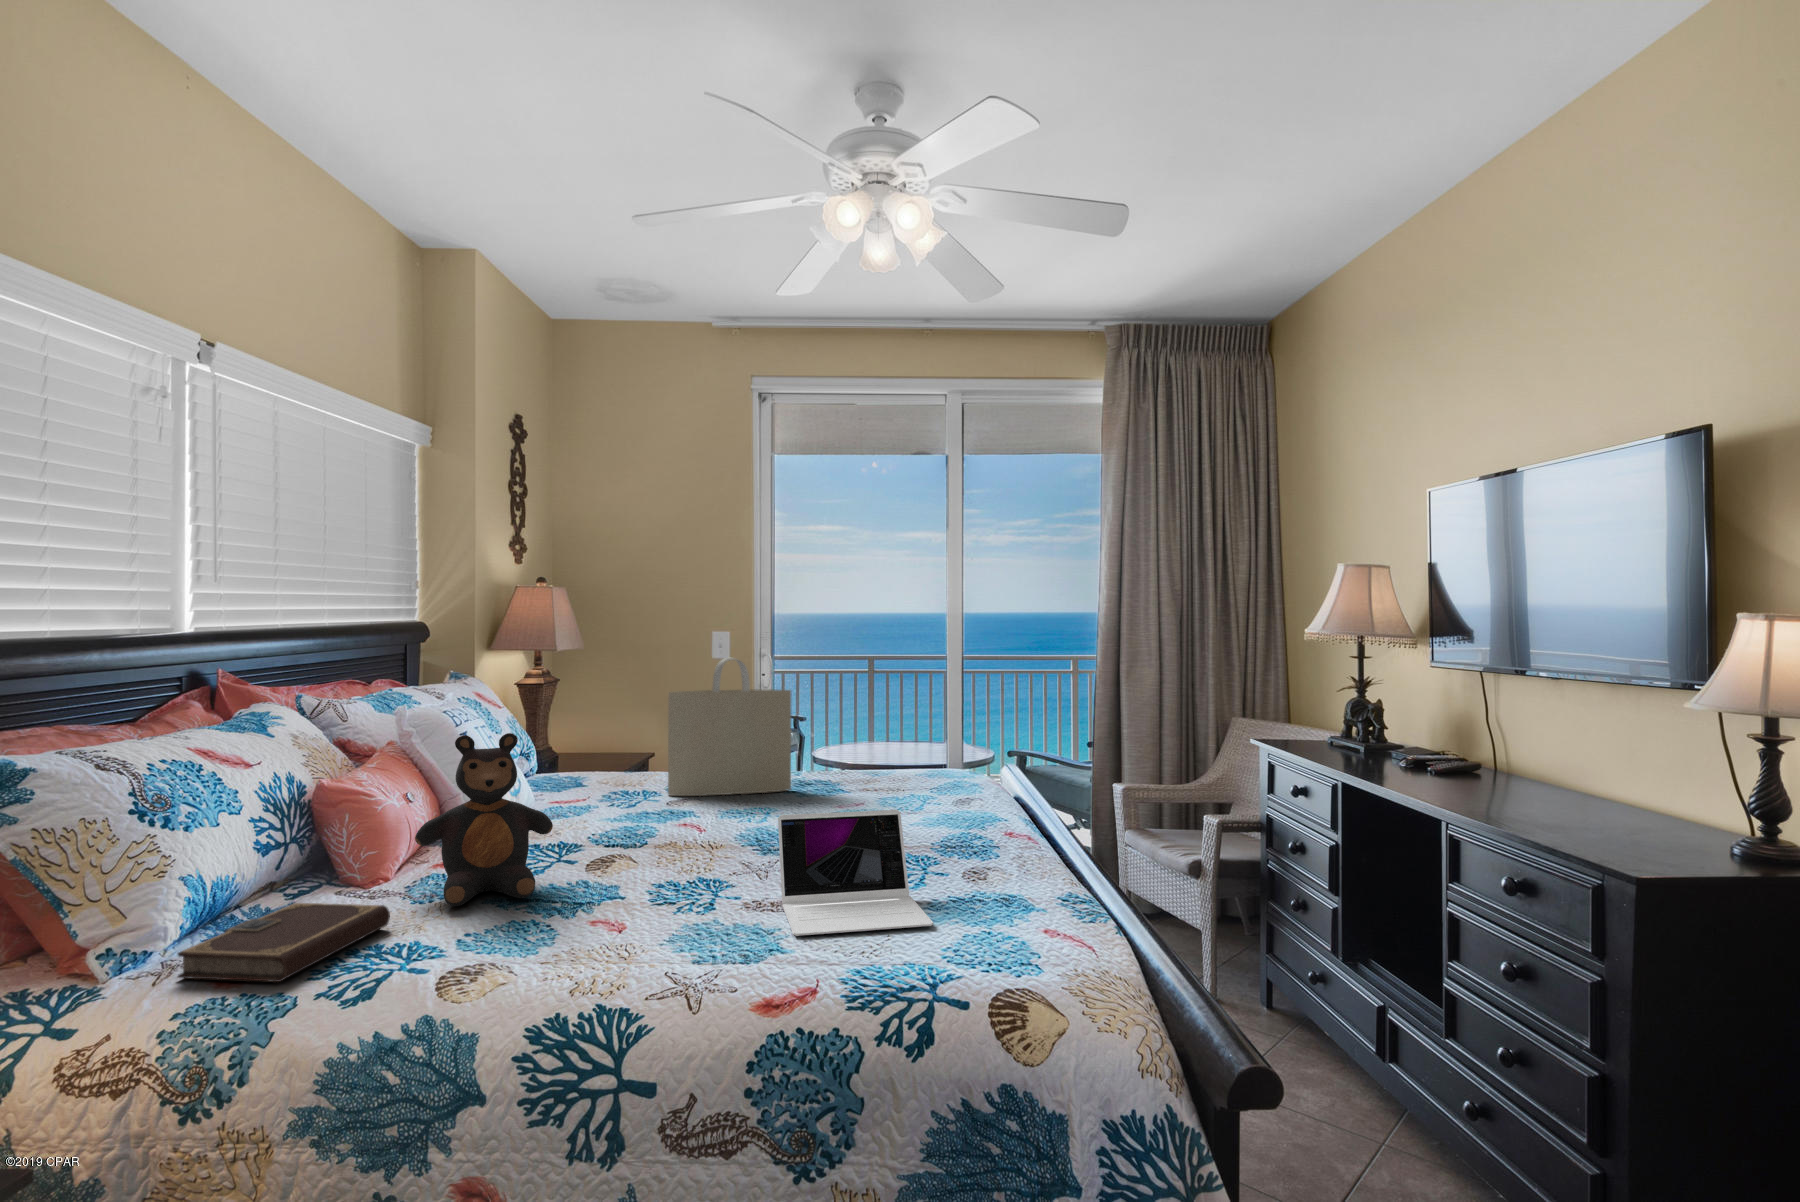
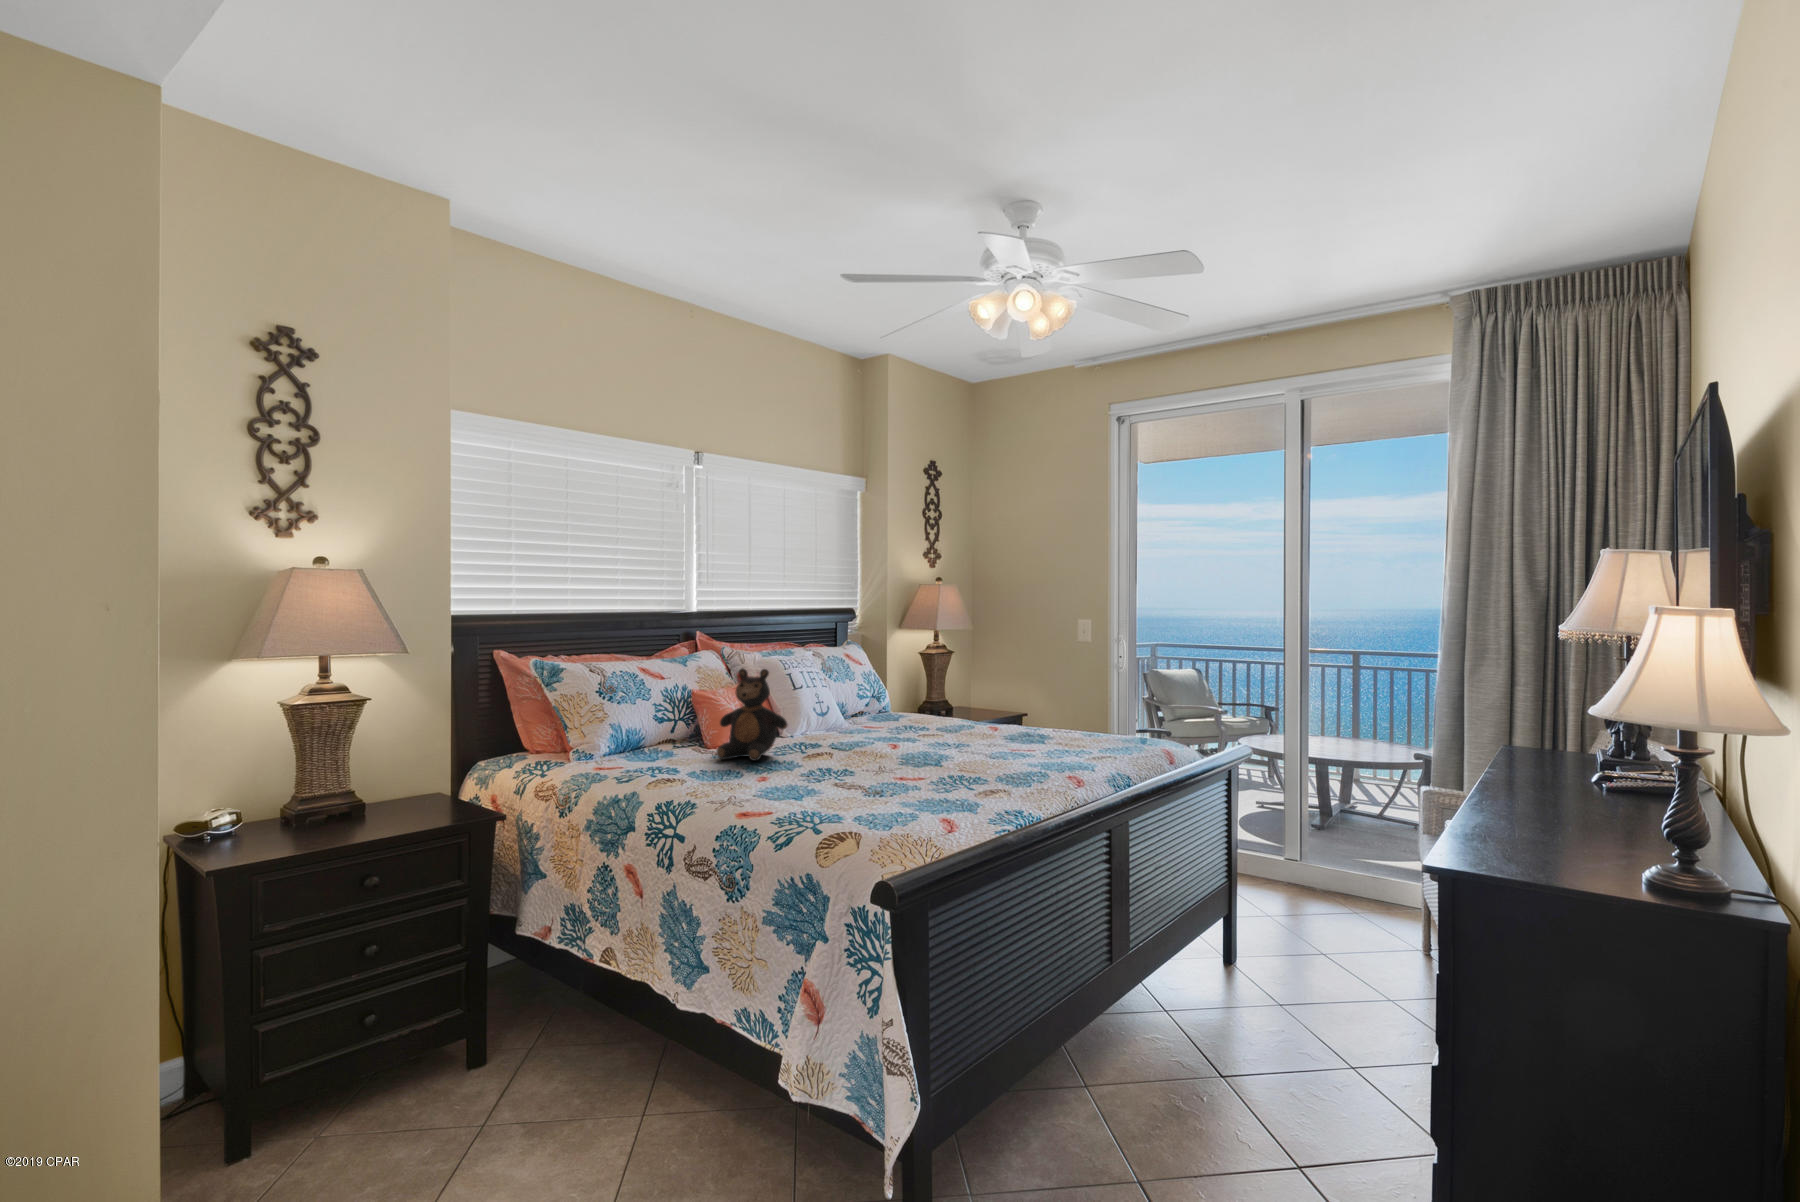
tote bag: present [668,658,791,796] -> none [949,634,1034,735]
laptop: present [778,810,933,936] -> none [829,729,946,804]
notebook: present [178,903,390,982] -> none [588,745,683,771]

